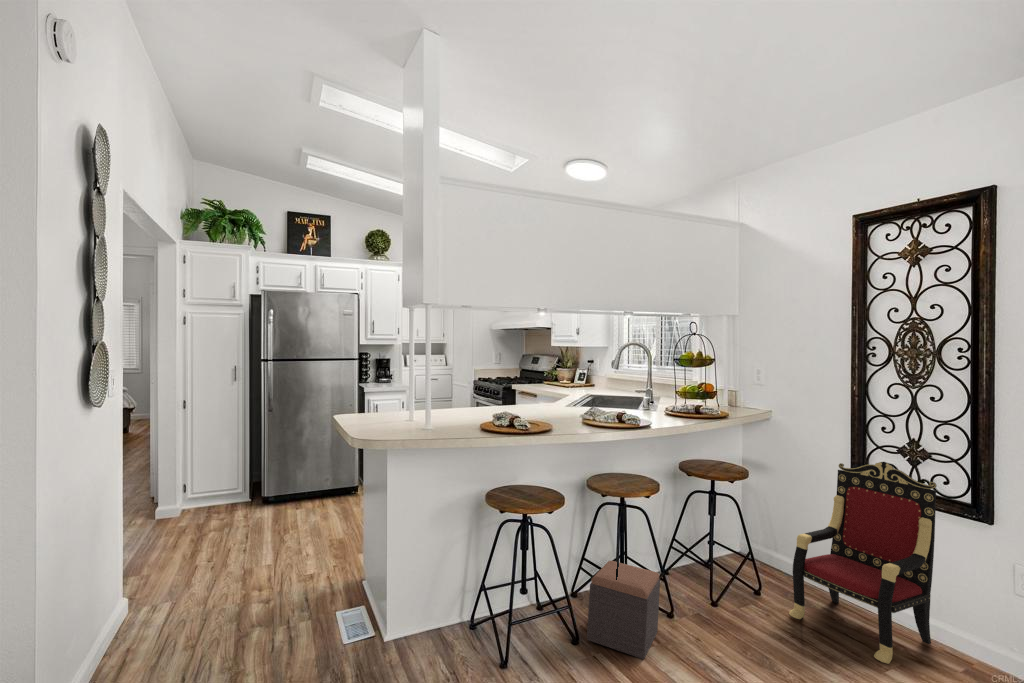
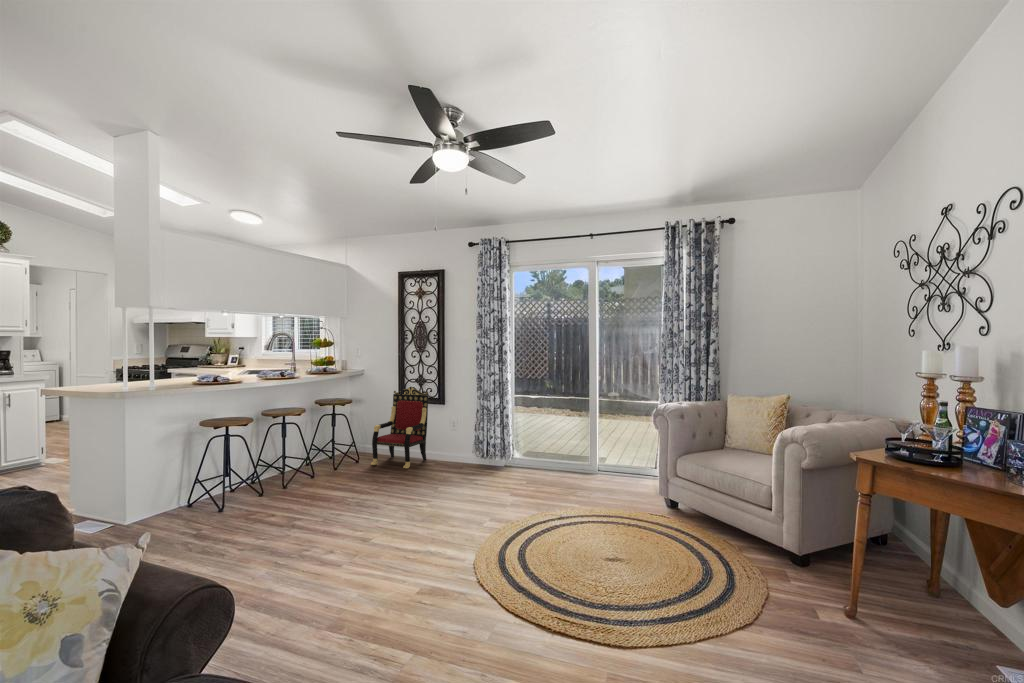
footstool: present [587,561,660,659] -> none [265,453,306,494]

